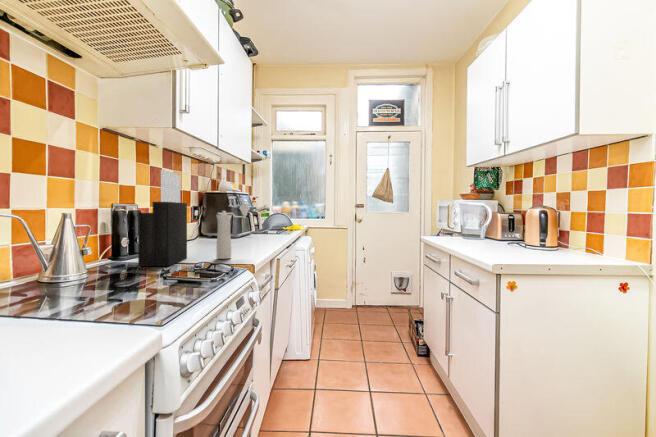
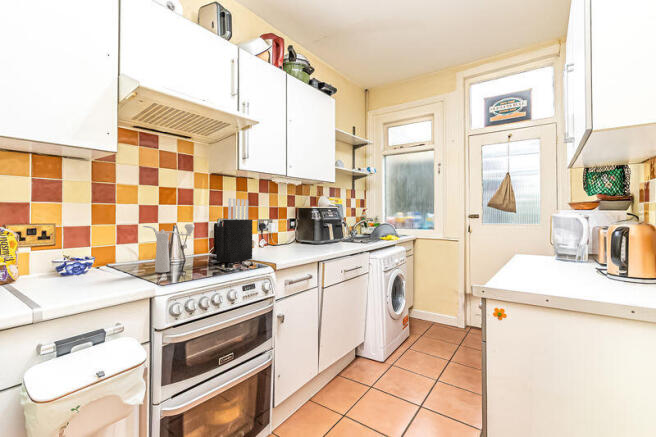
pepper mill: present [216,205,250,259] -> present [155,224,195,273]

